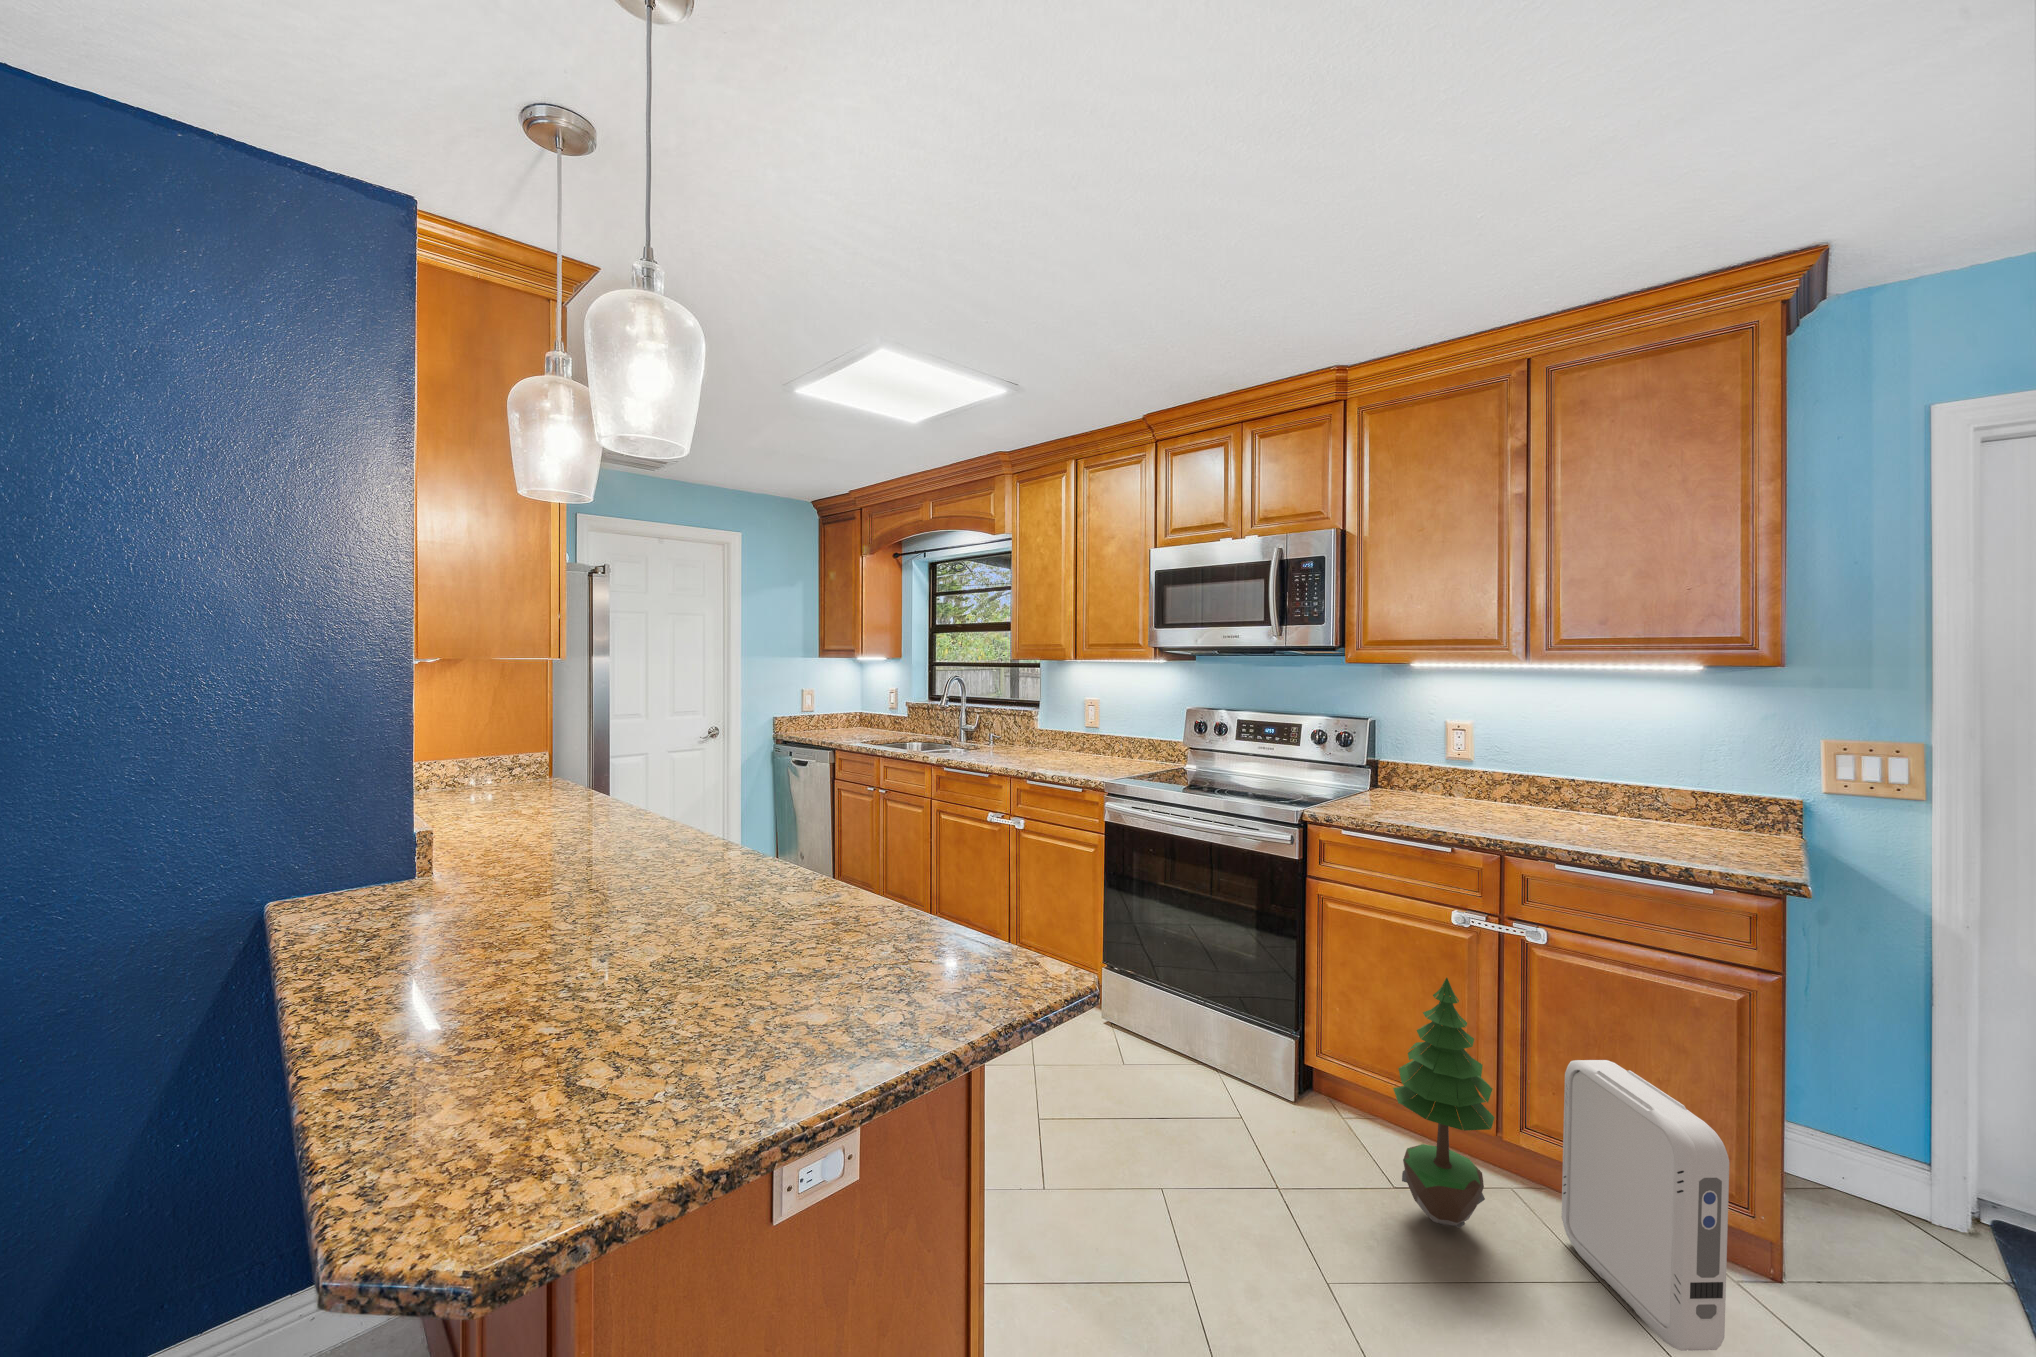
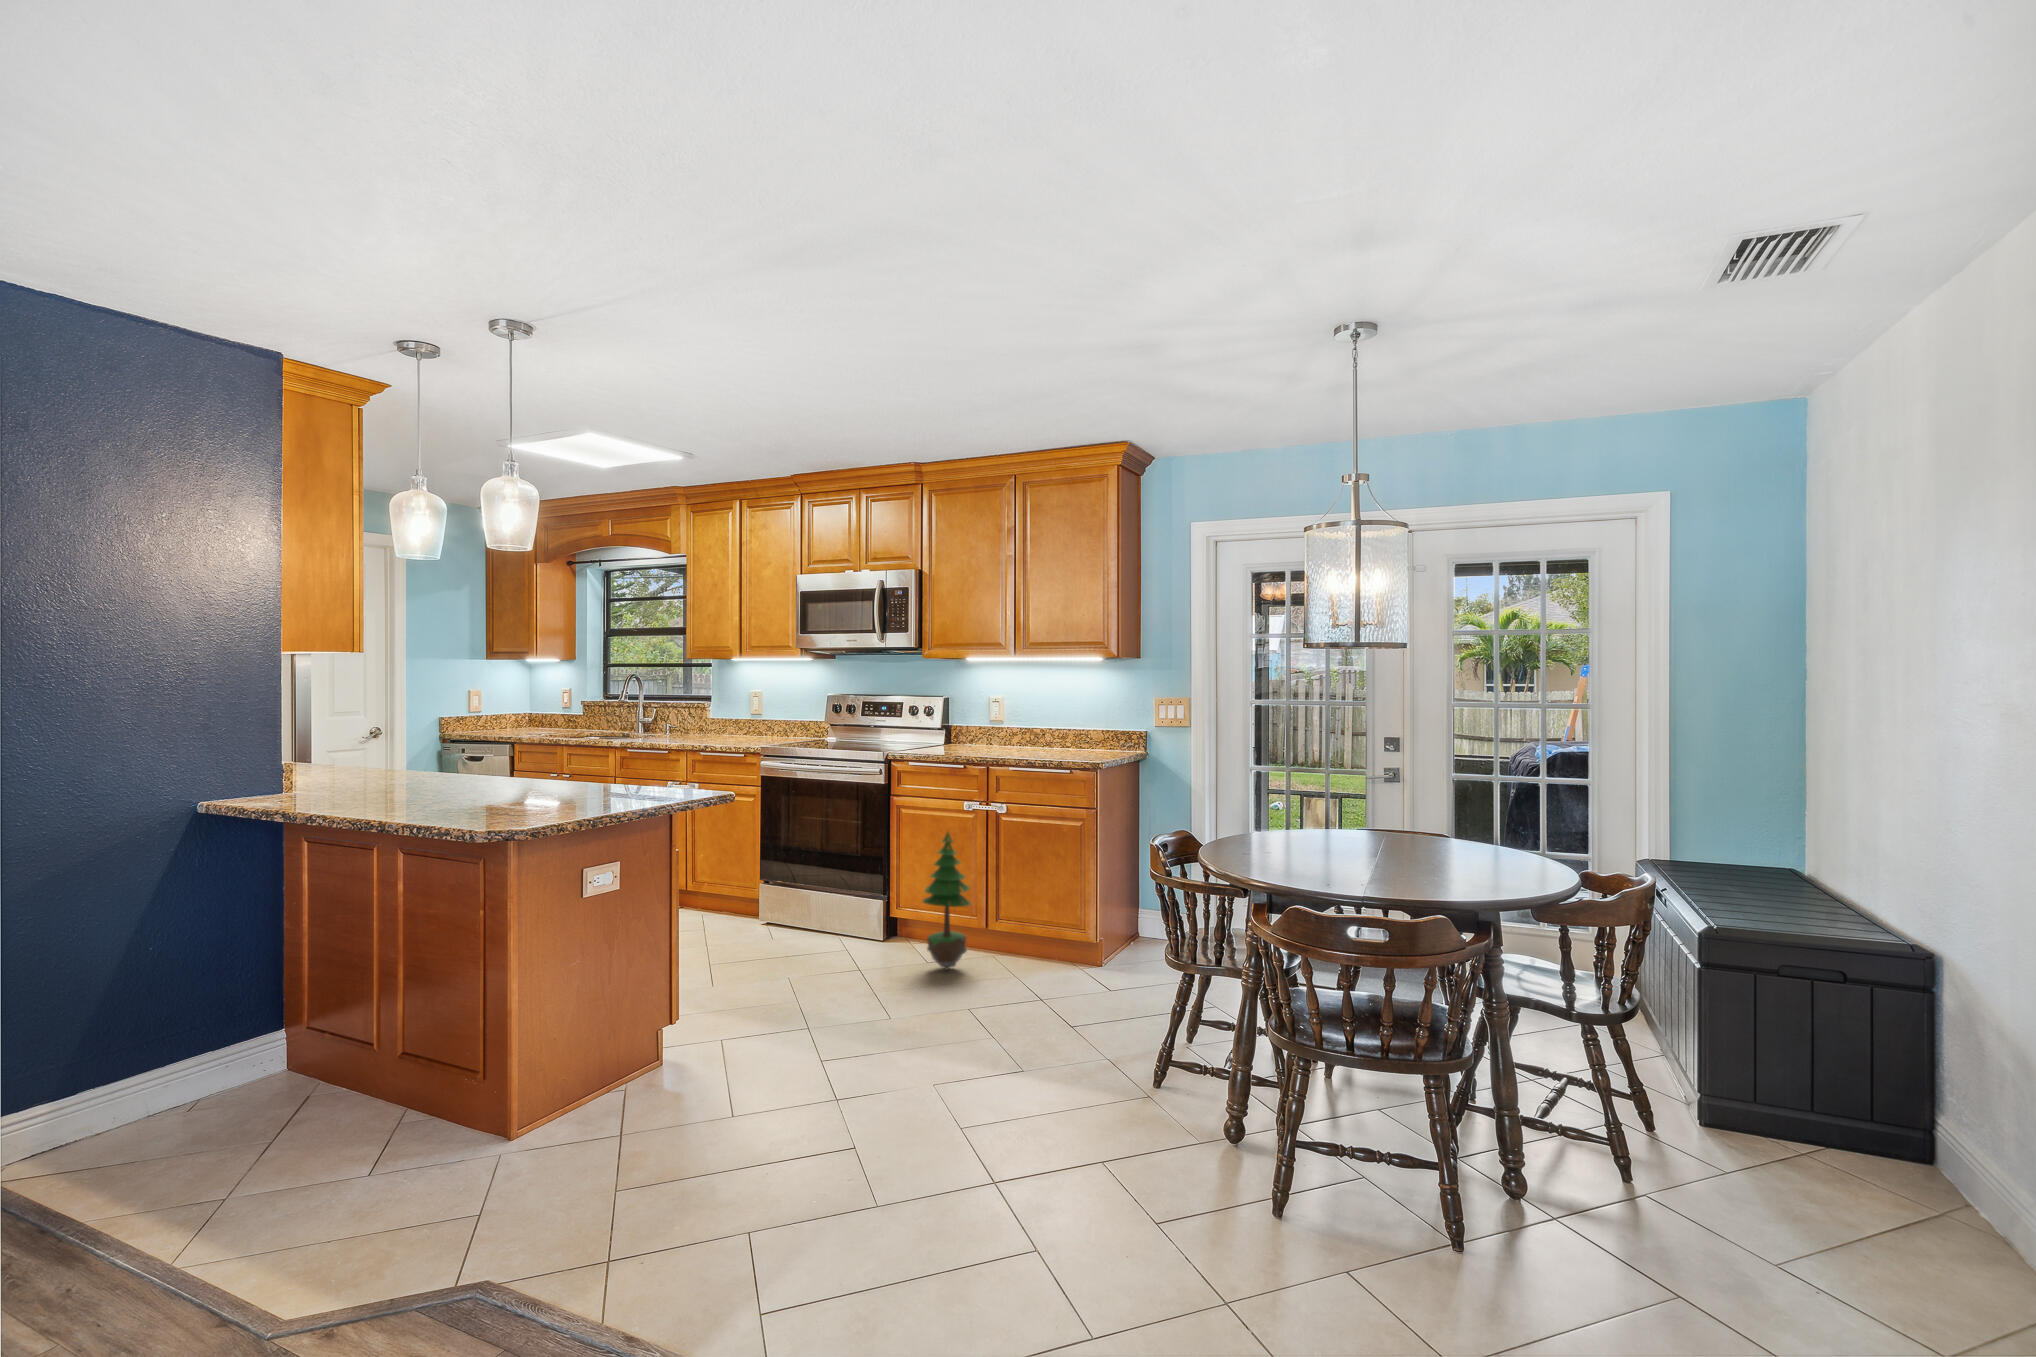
air purifier: present [1562,1060,1729,1351] -> none [1007,866,1053,986]

